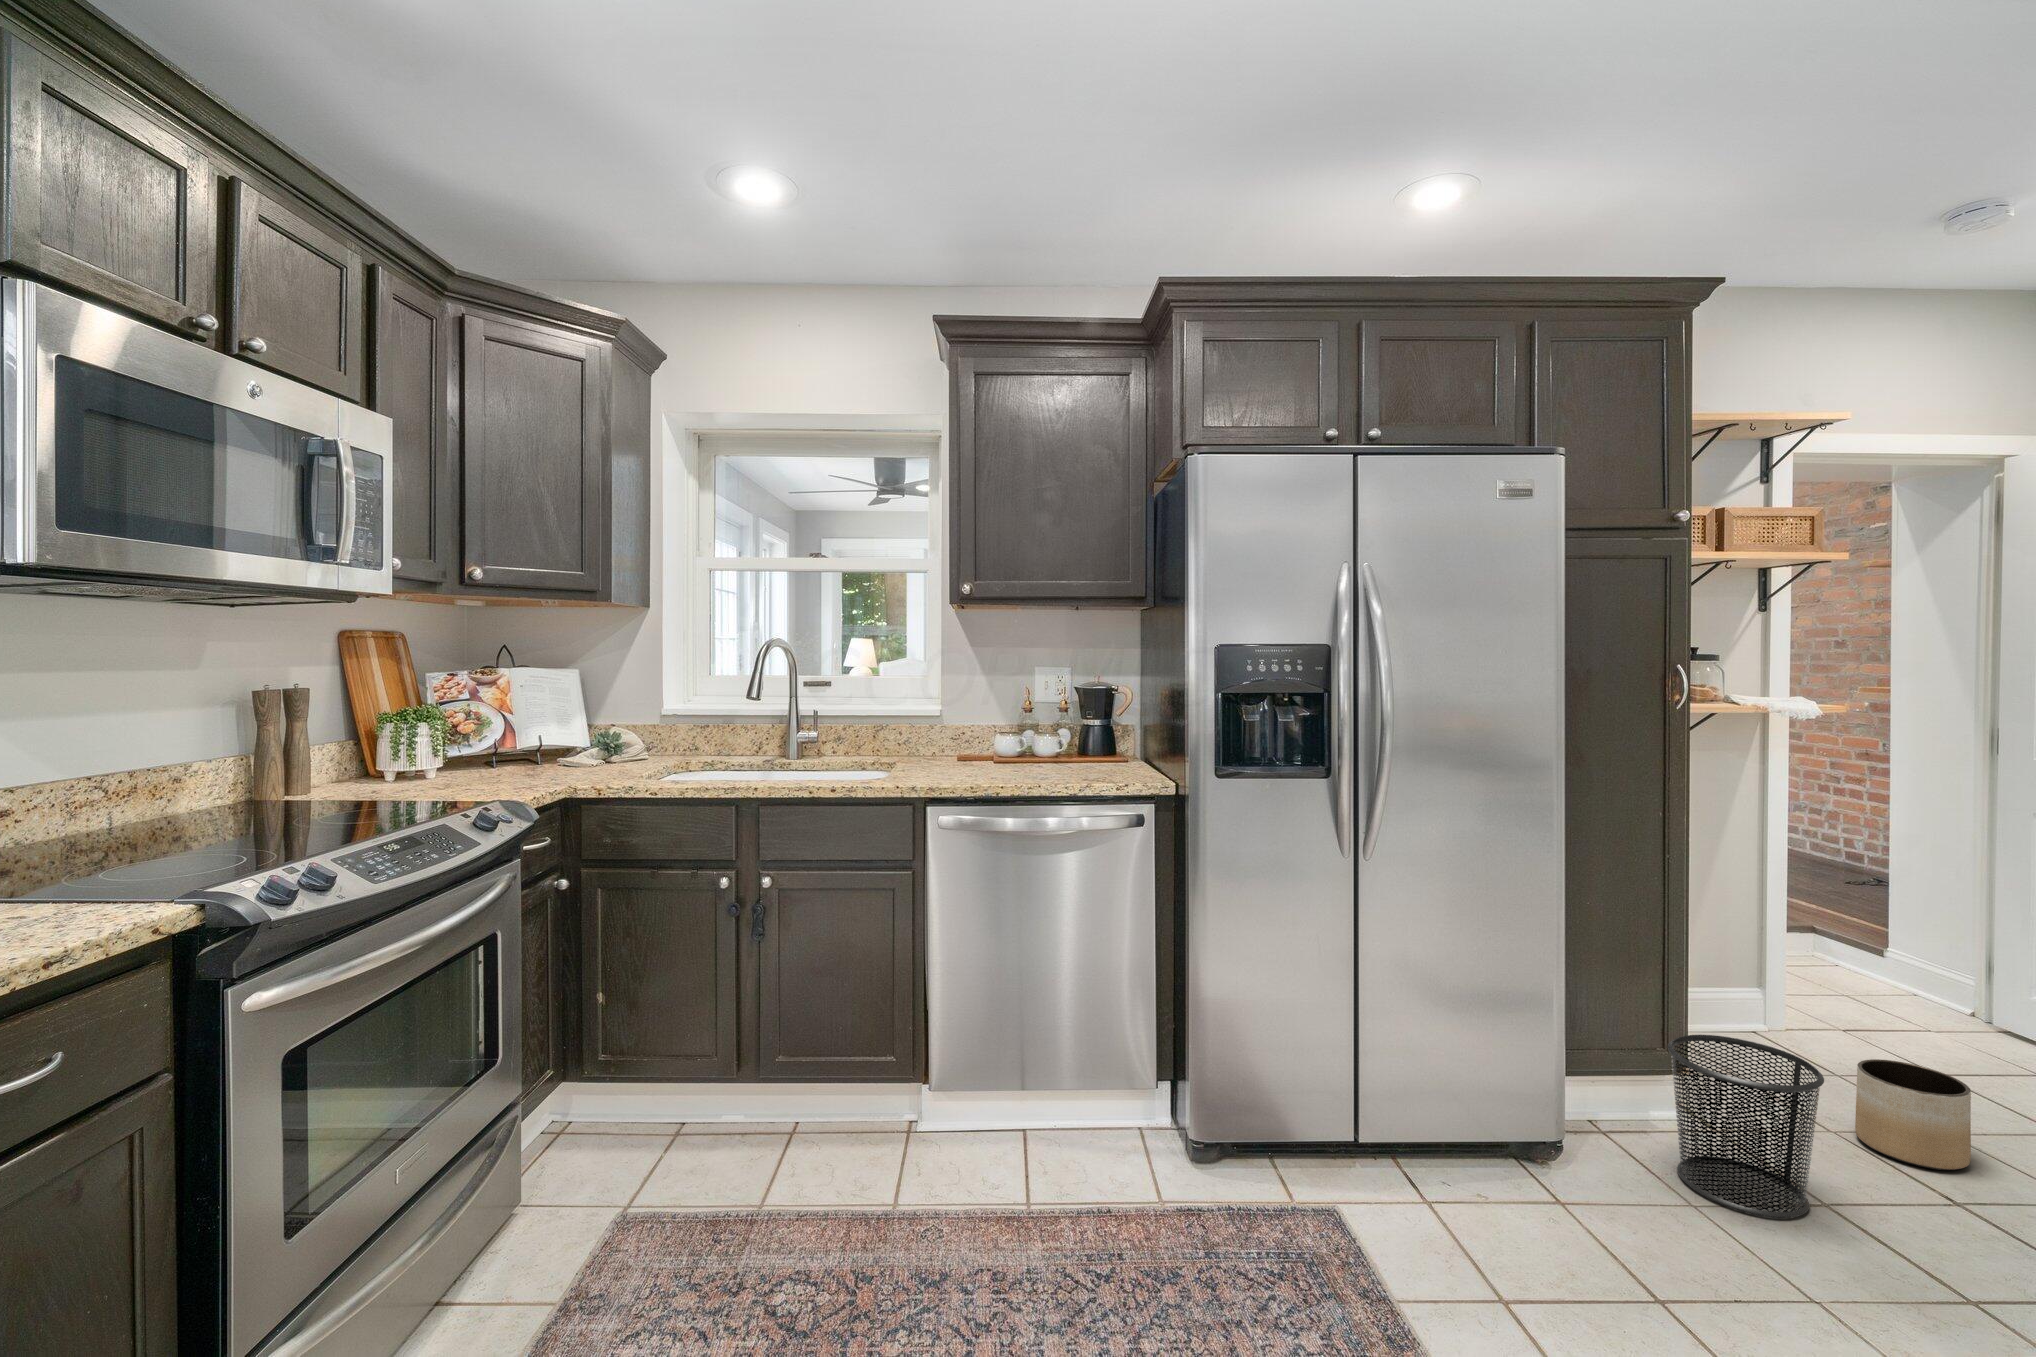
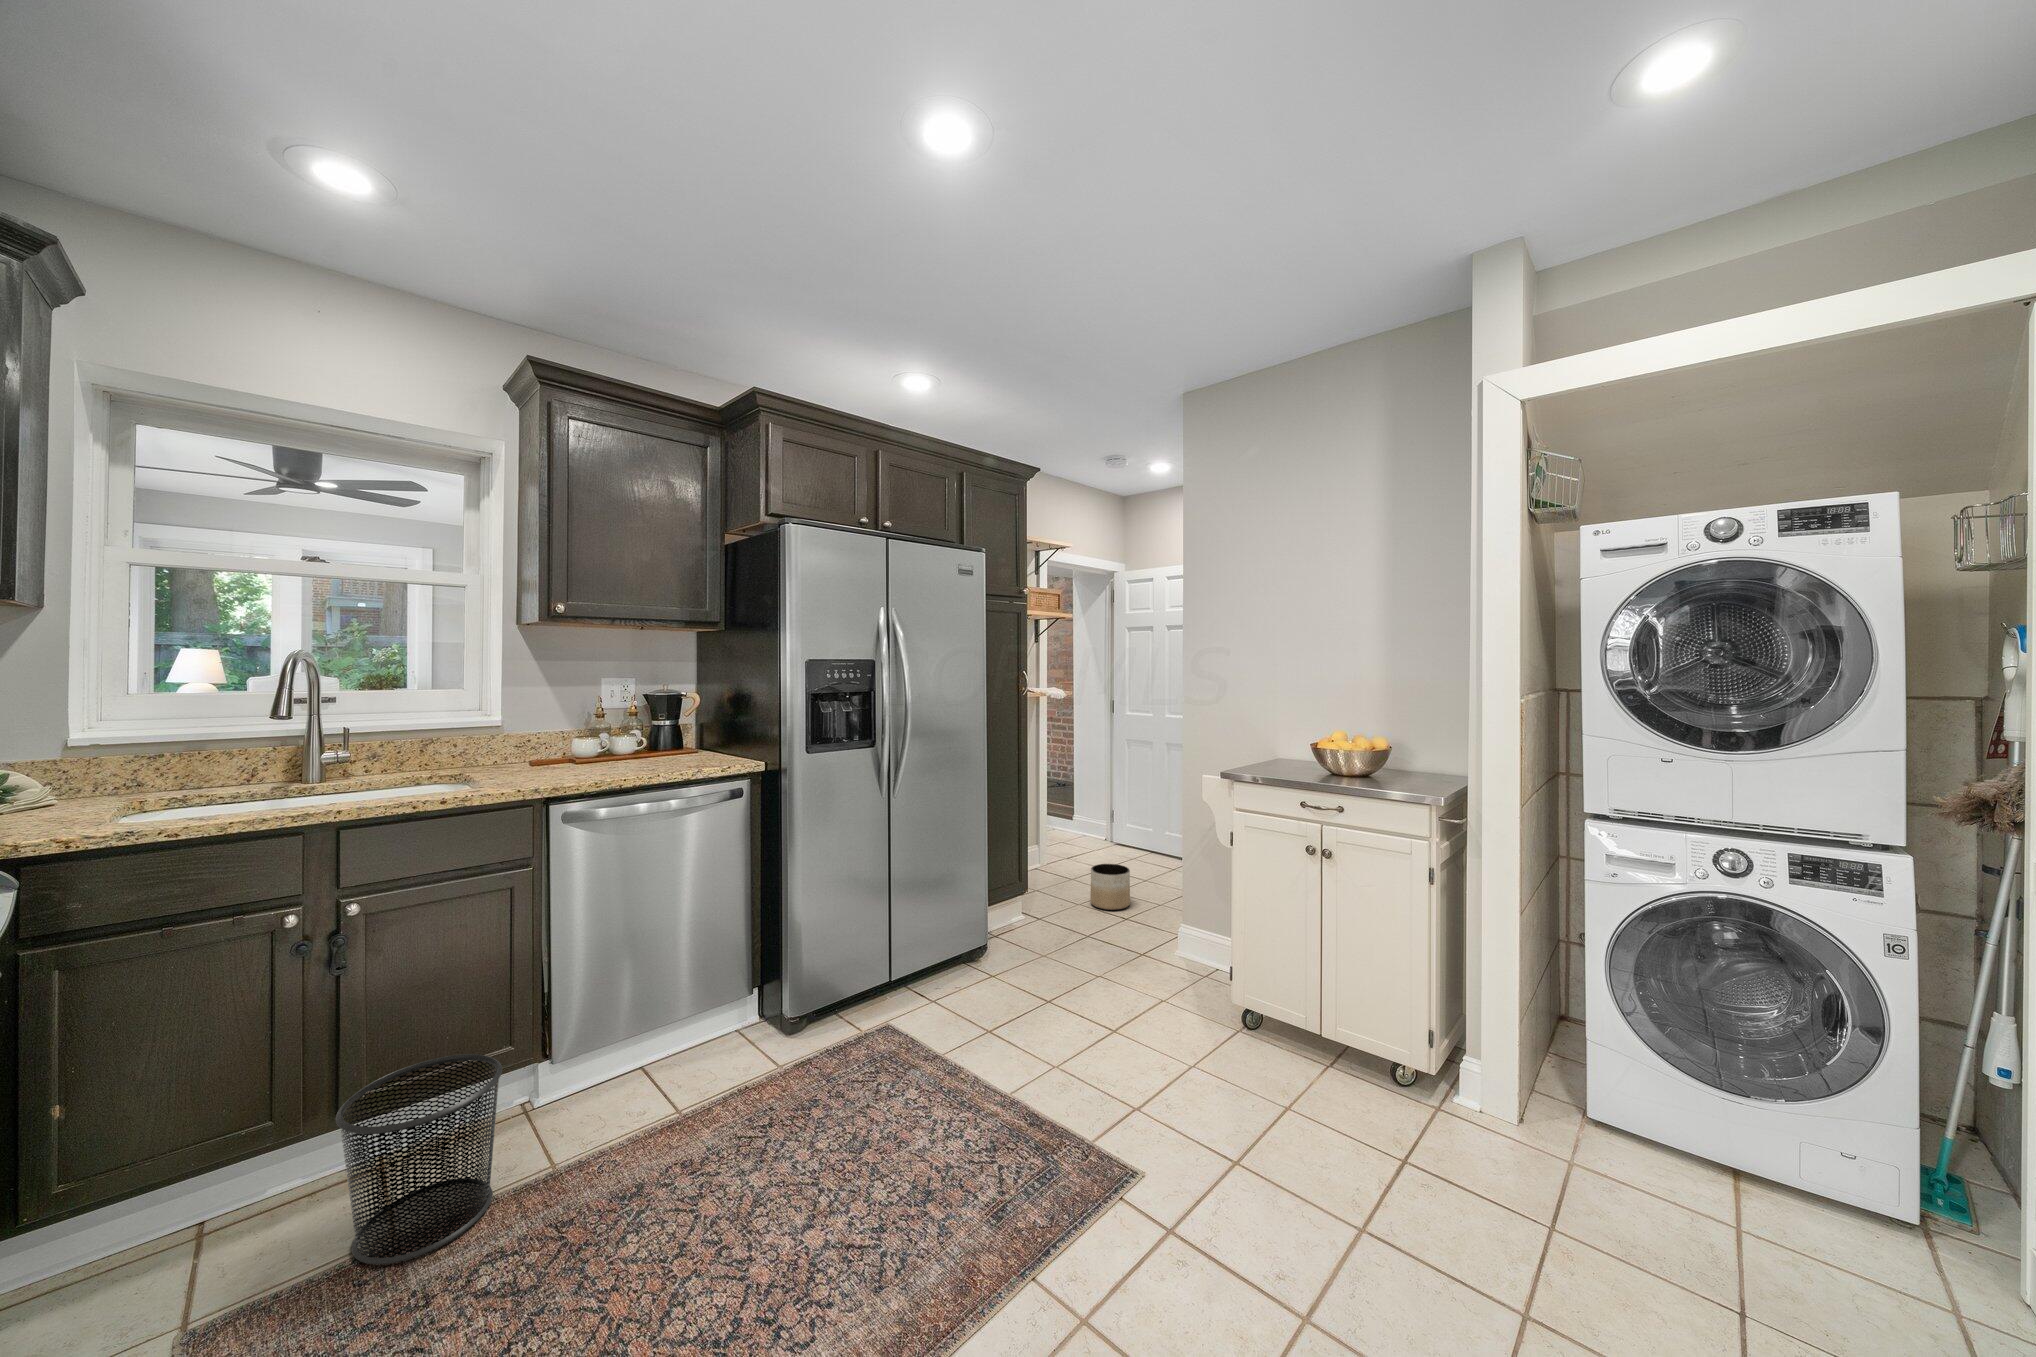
waste bin: present [1668,1035,1824,1218] -> present [335,1054,502,1264]

